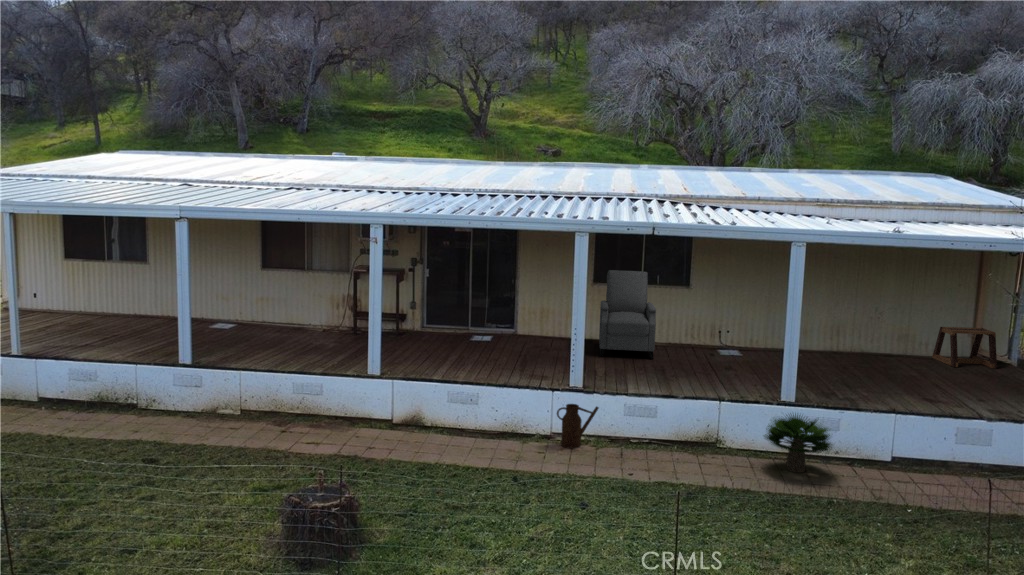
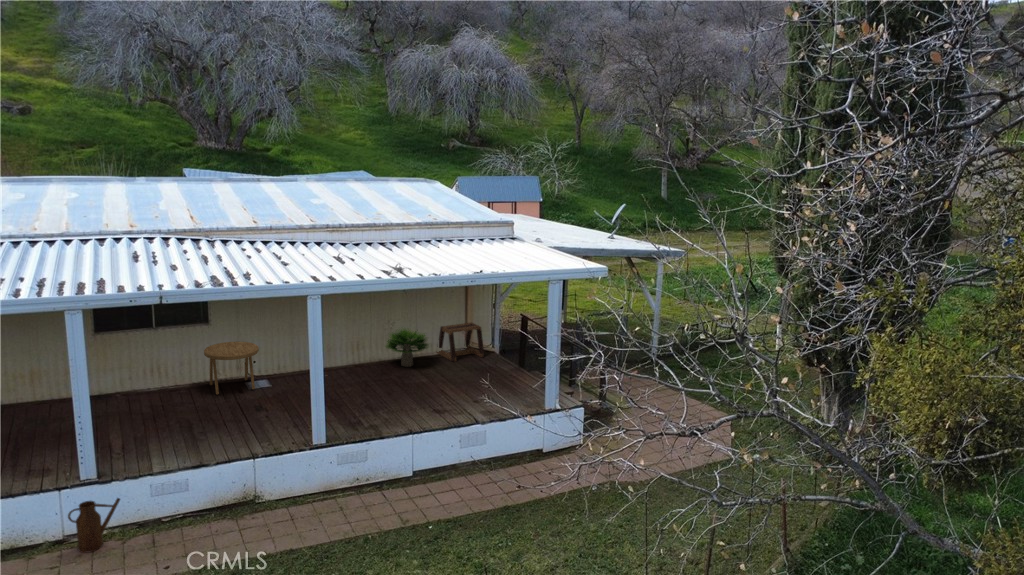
chair: present [599,270,656,359] -> none [106,313,177,419]
side table: none [682,309,734,356] -> present [204,341,259,395]
potted plant: present [764,414,832,473] -> present [386,329,428,367]

